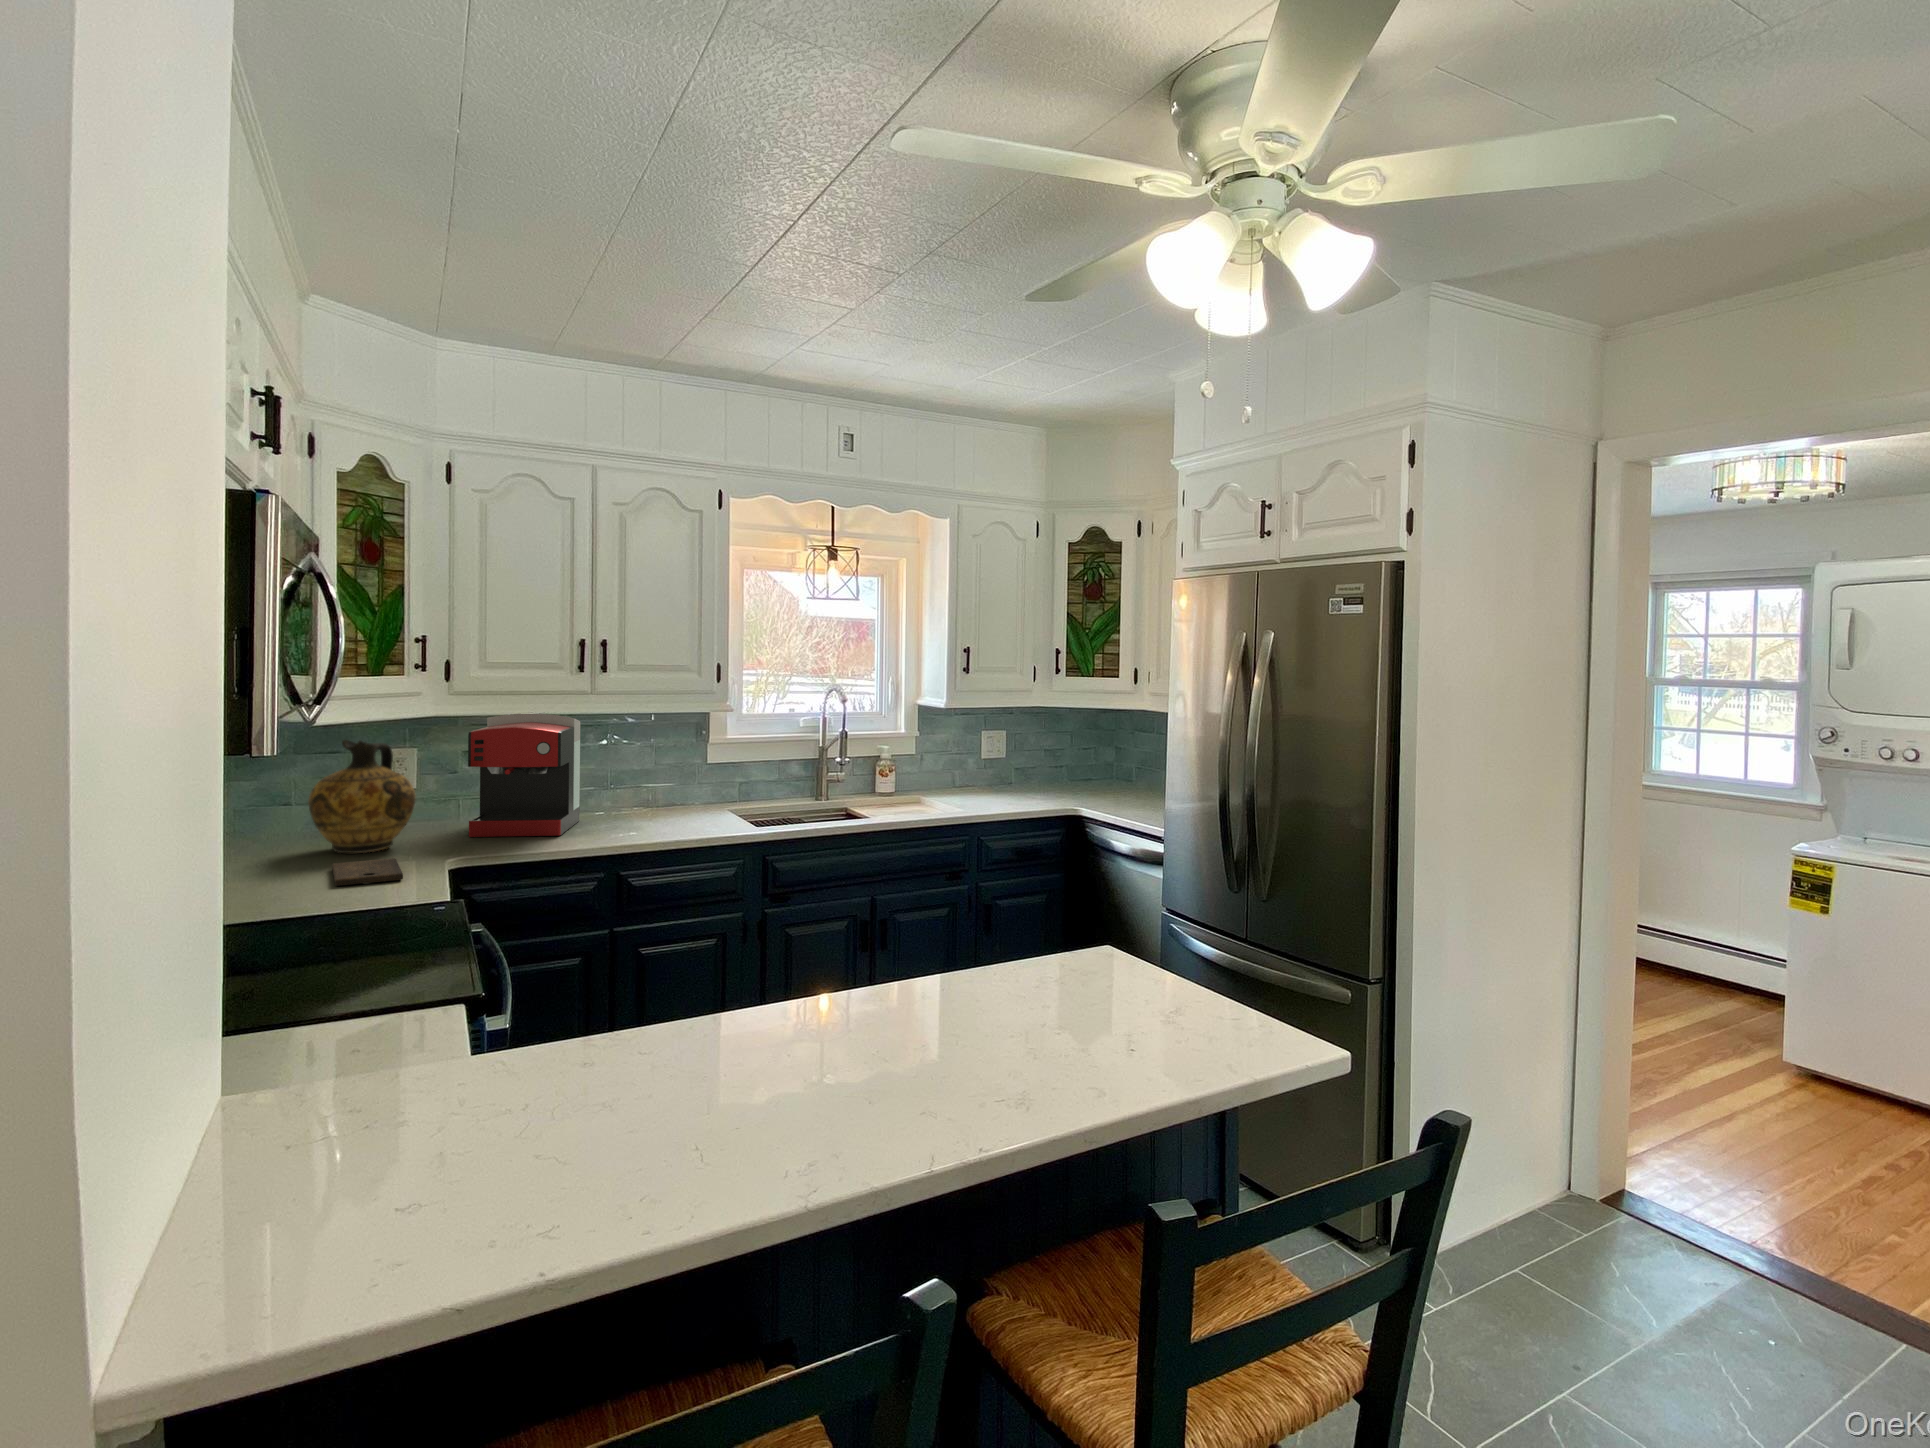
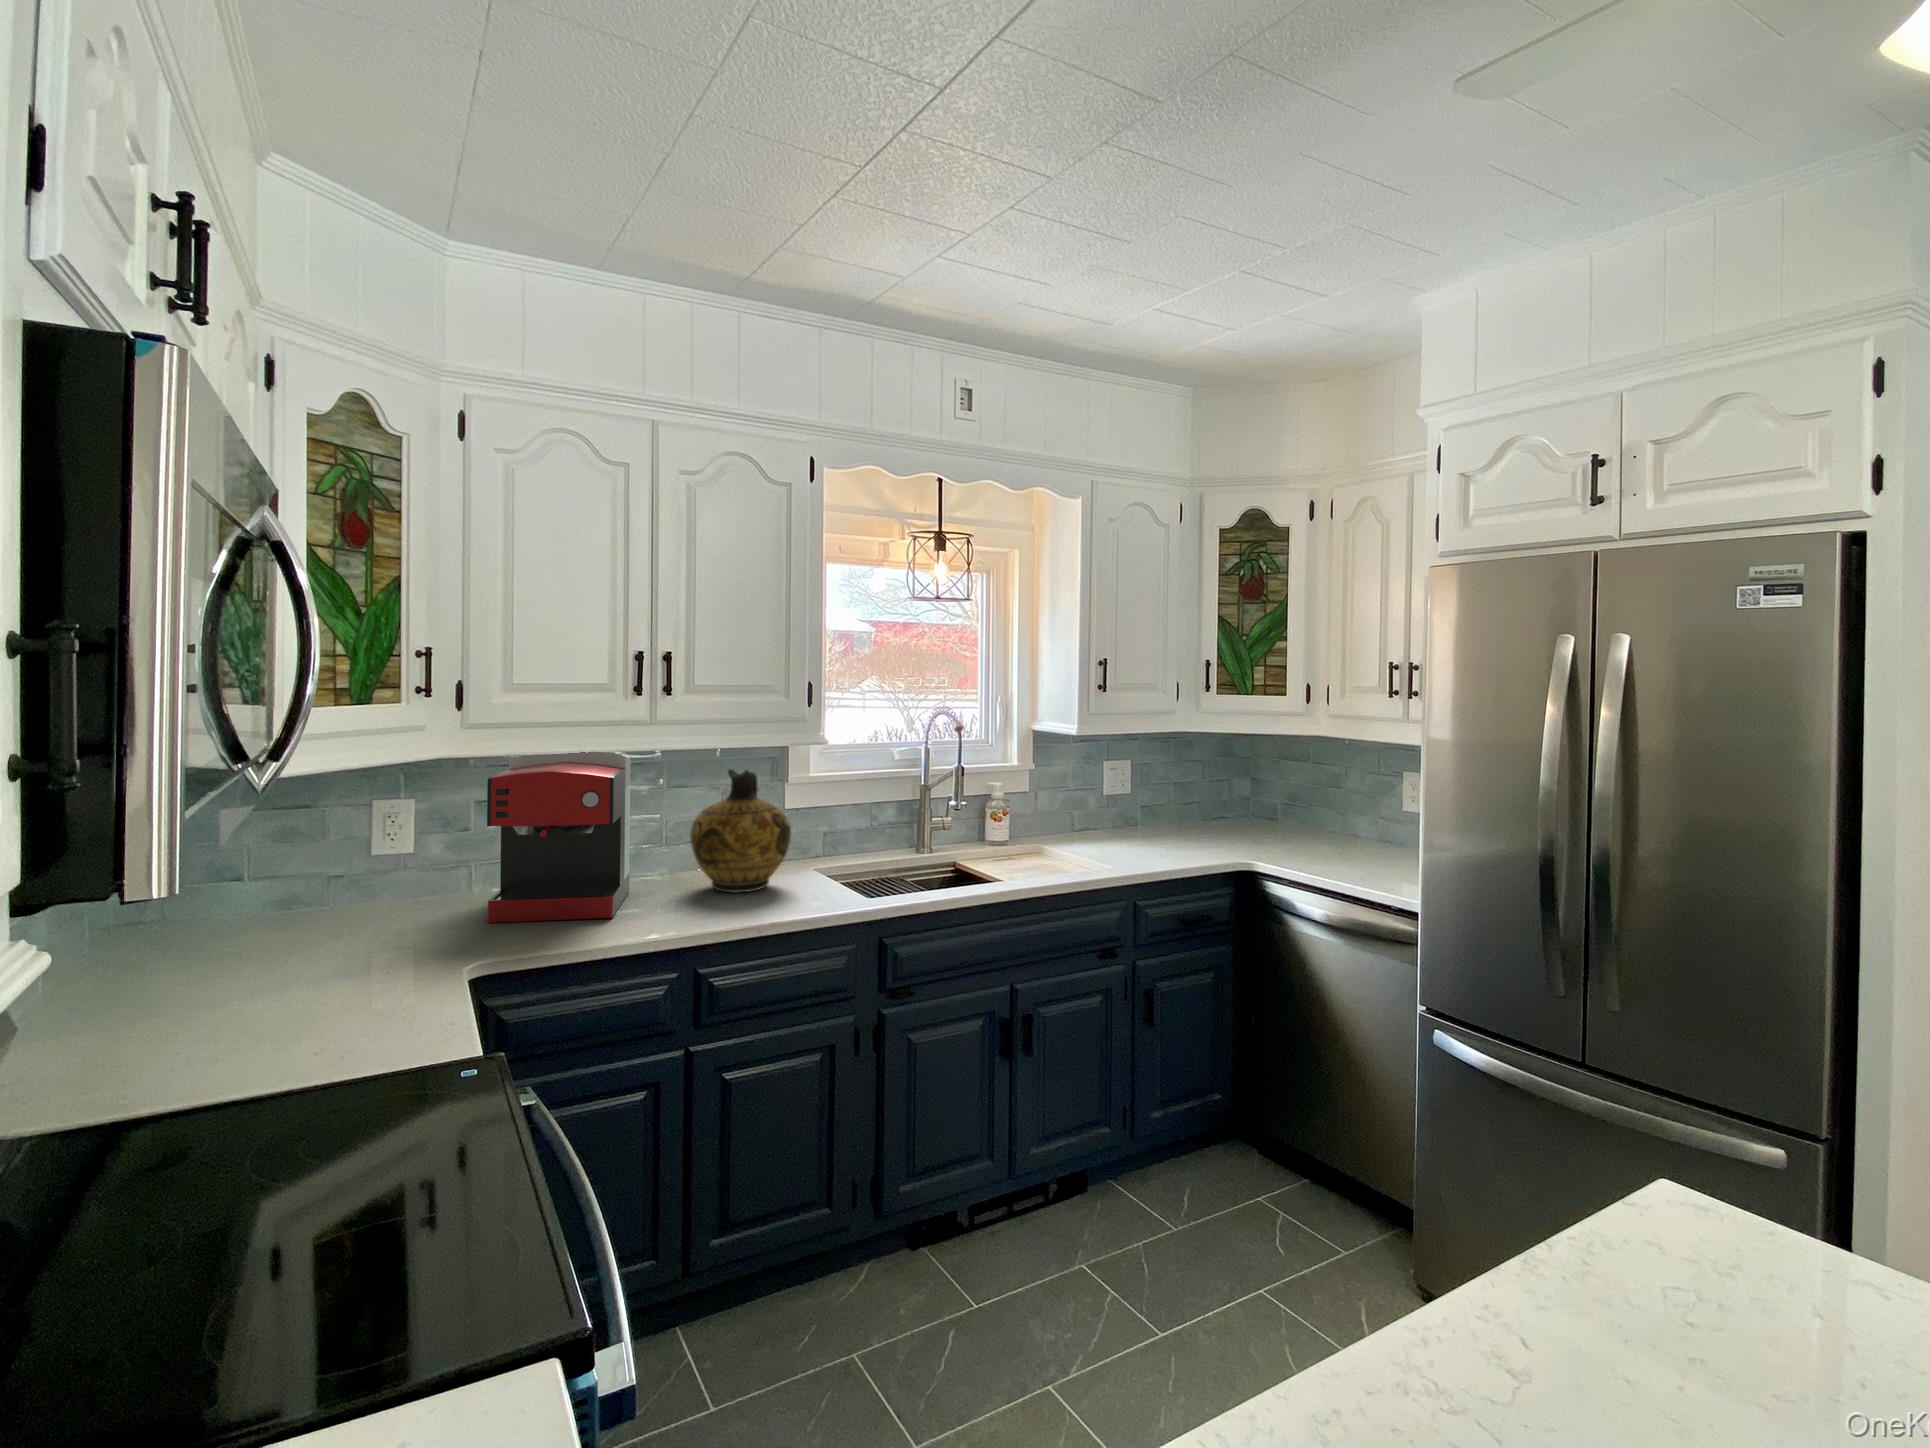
ceramic jug: present [308,740,416,853] -> present [690,769,791,892]
cutting board: present [332,858,403,886] -> none [299,967,406,1023]

